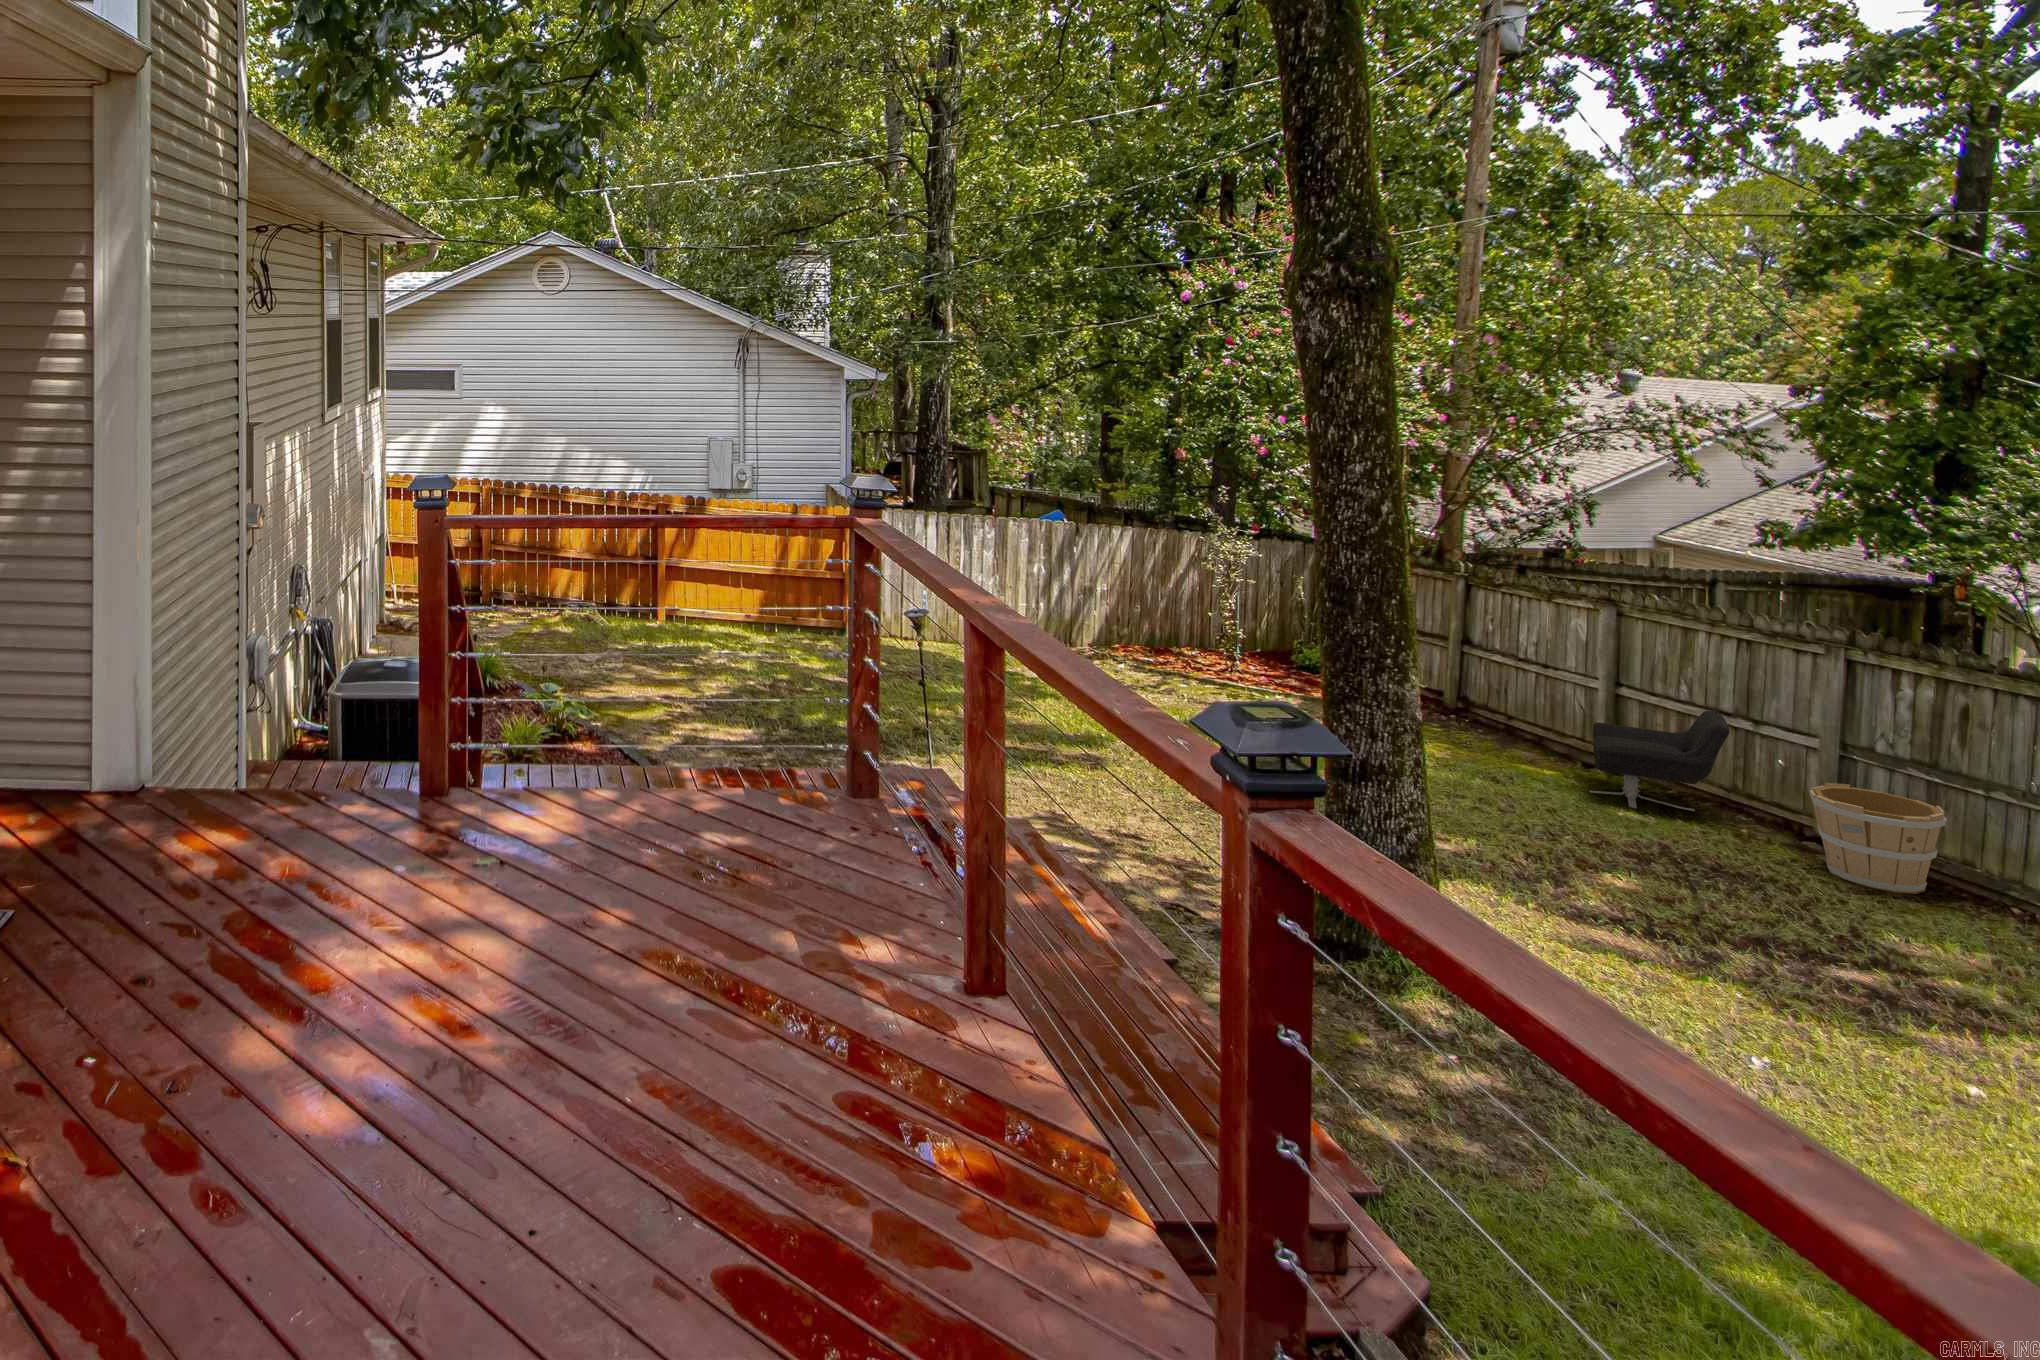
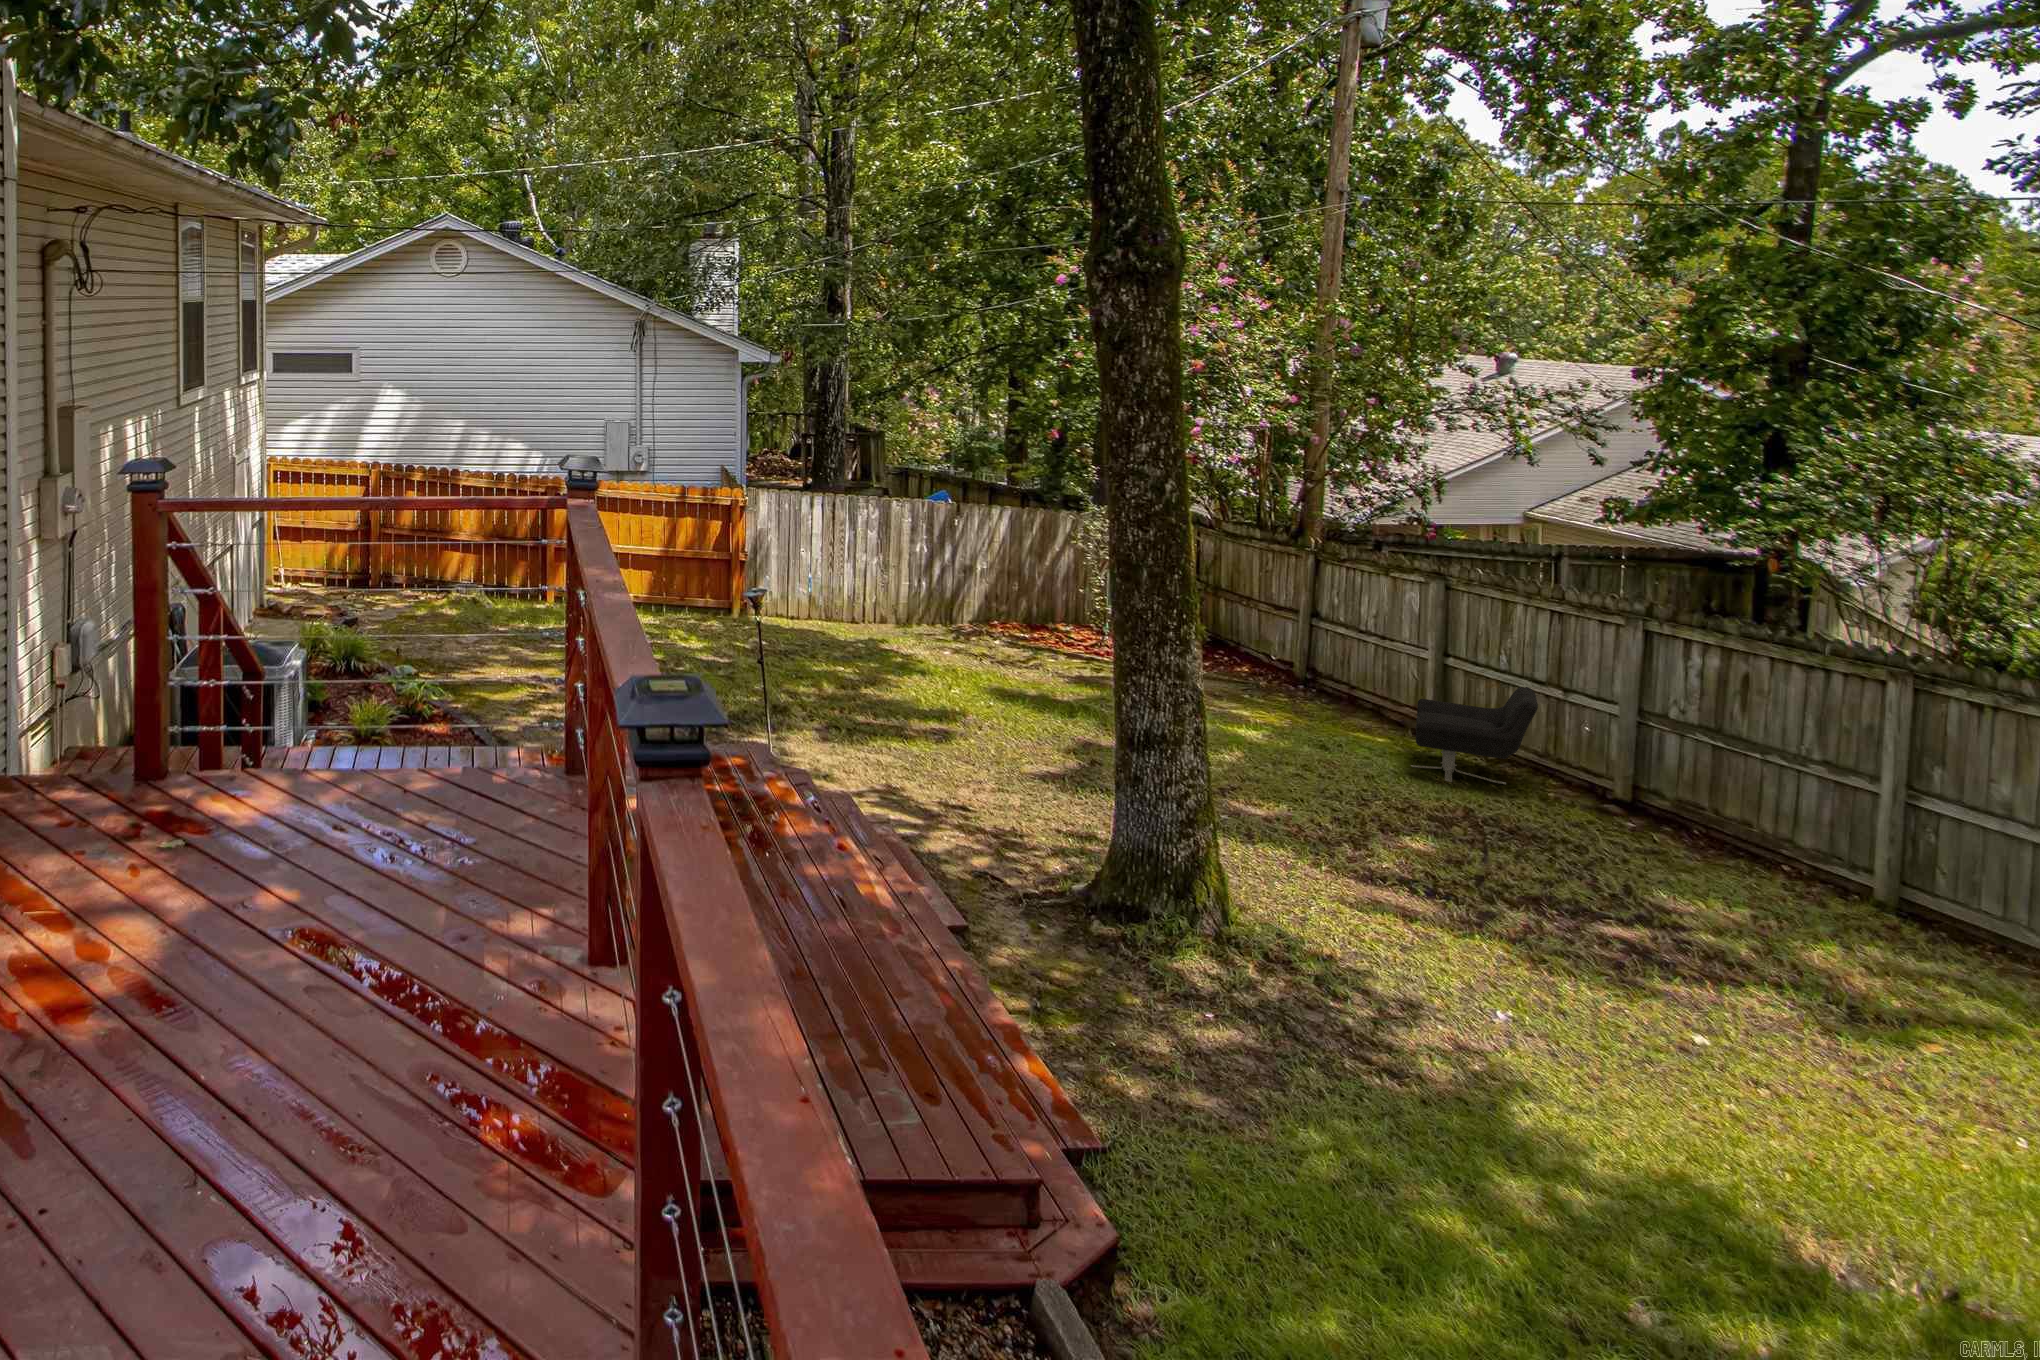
wooden bucket: present [1810,783,1947,894] -> none [1605,758,1727,865]

